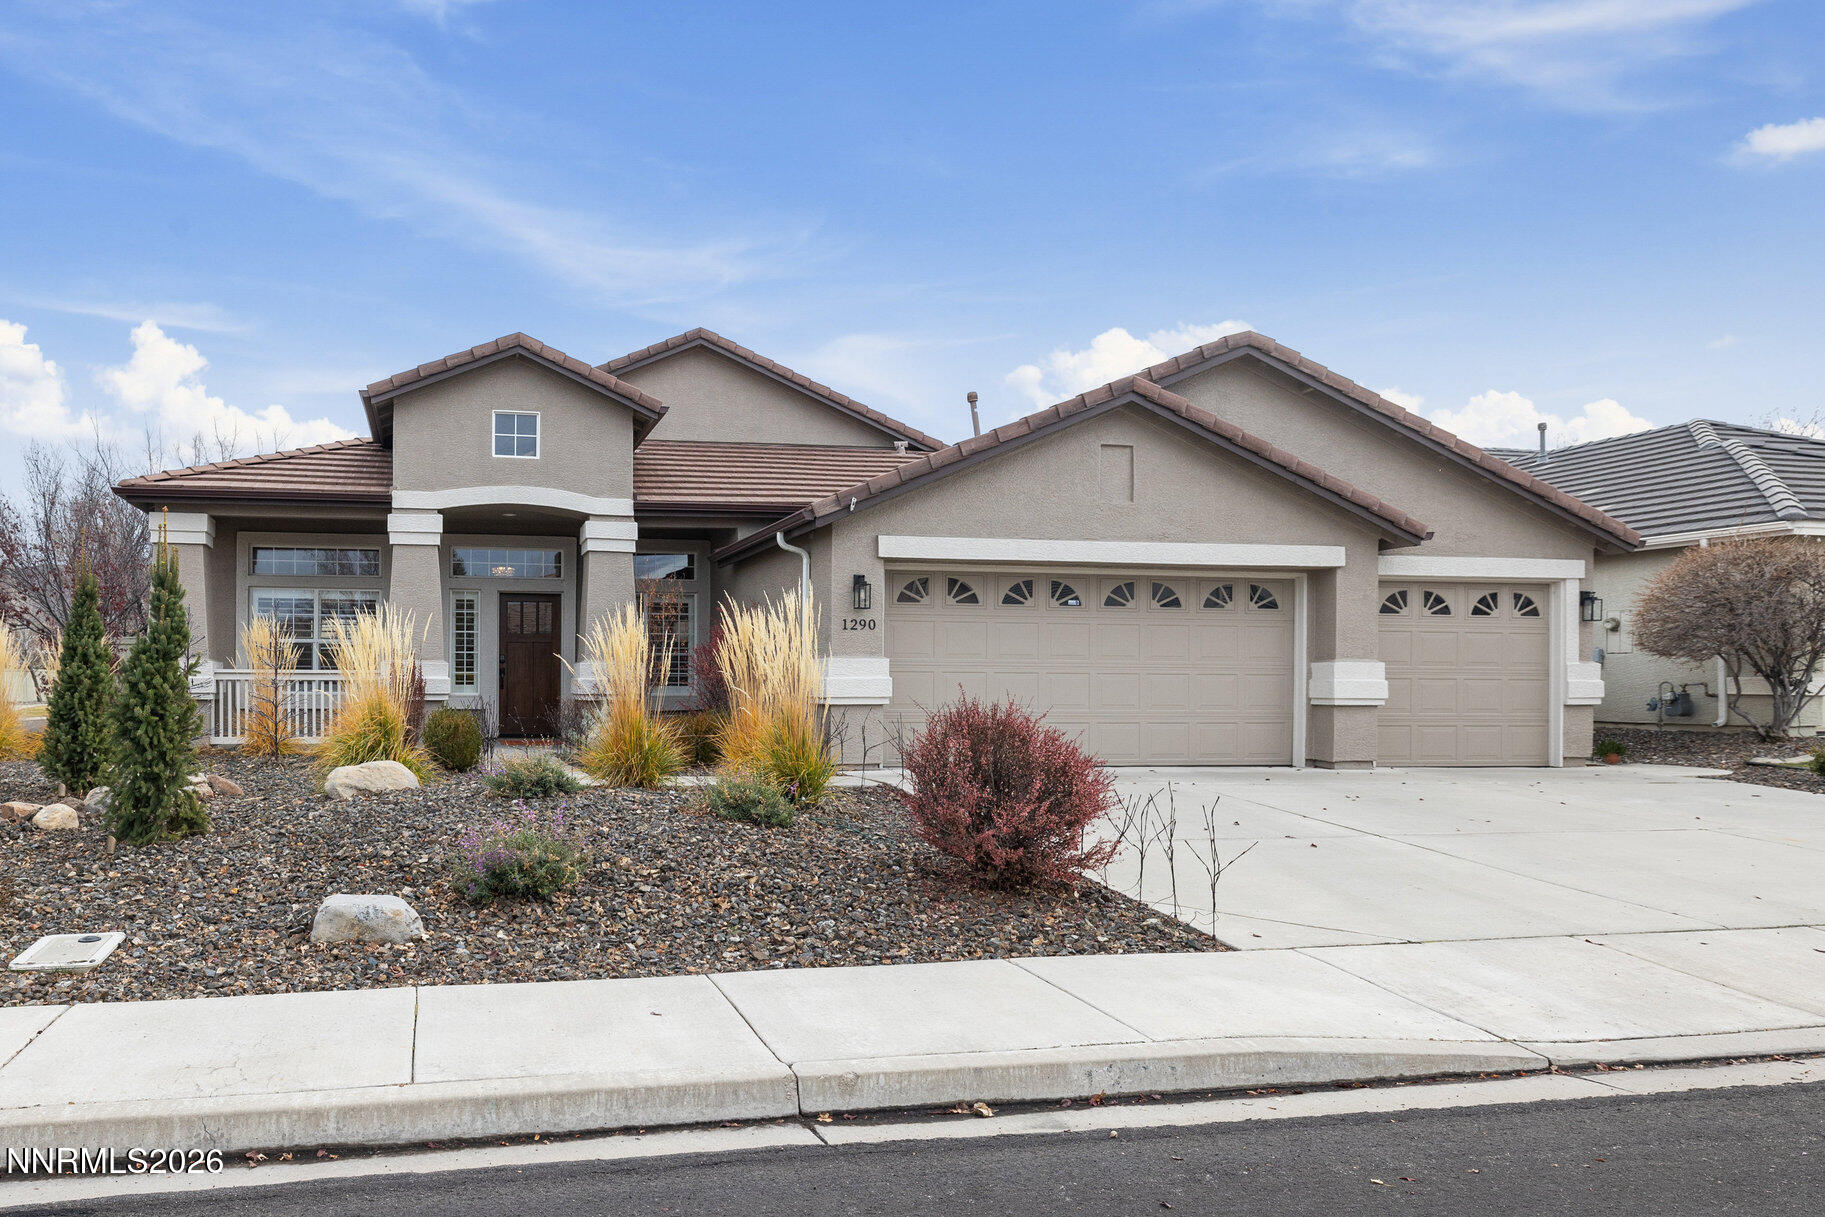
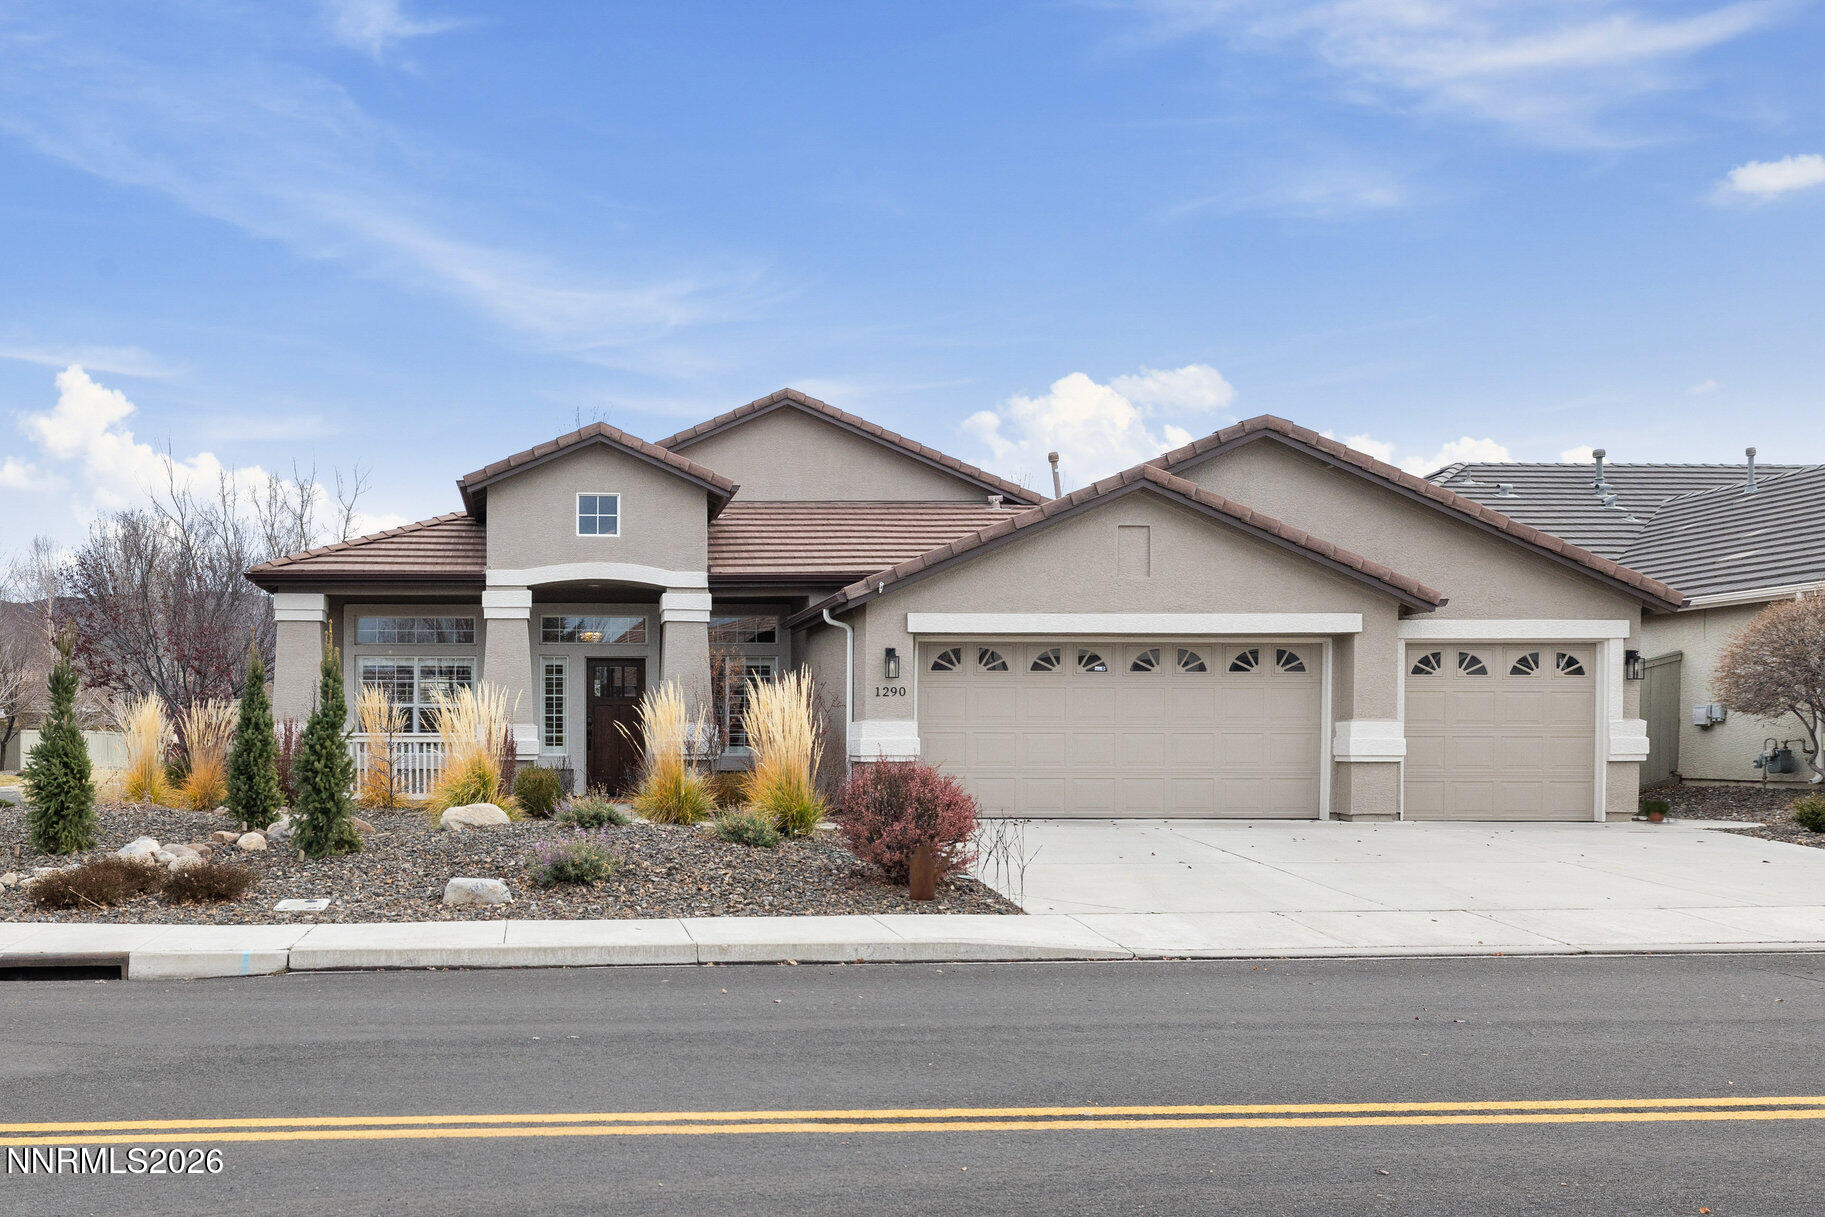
watering can: none [995,831,1070,911] -> present [903,844,956,900]

